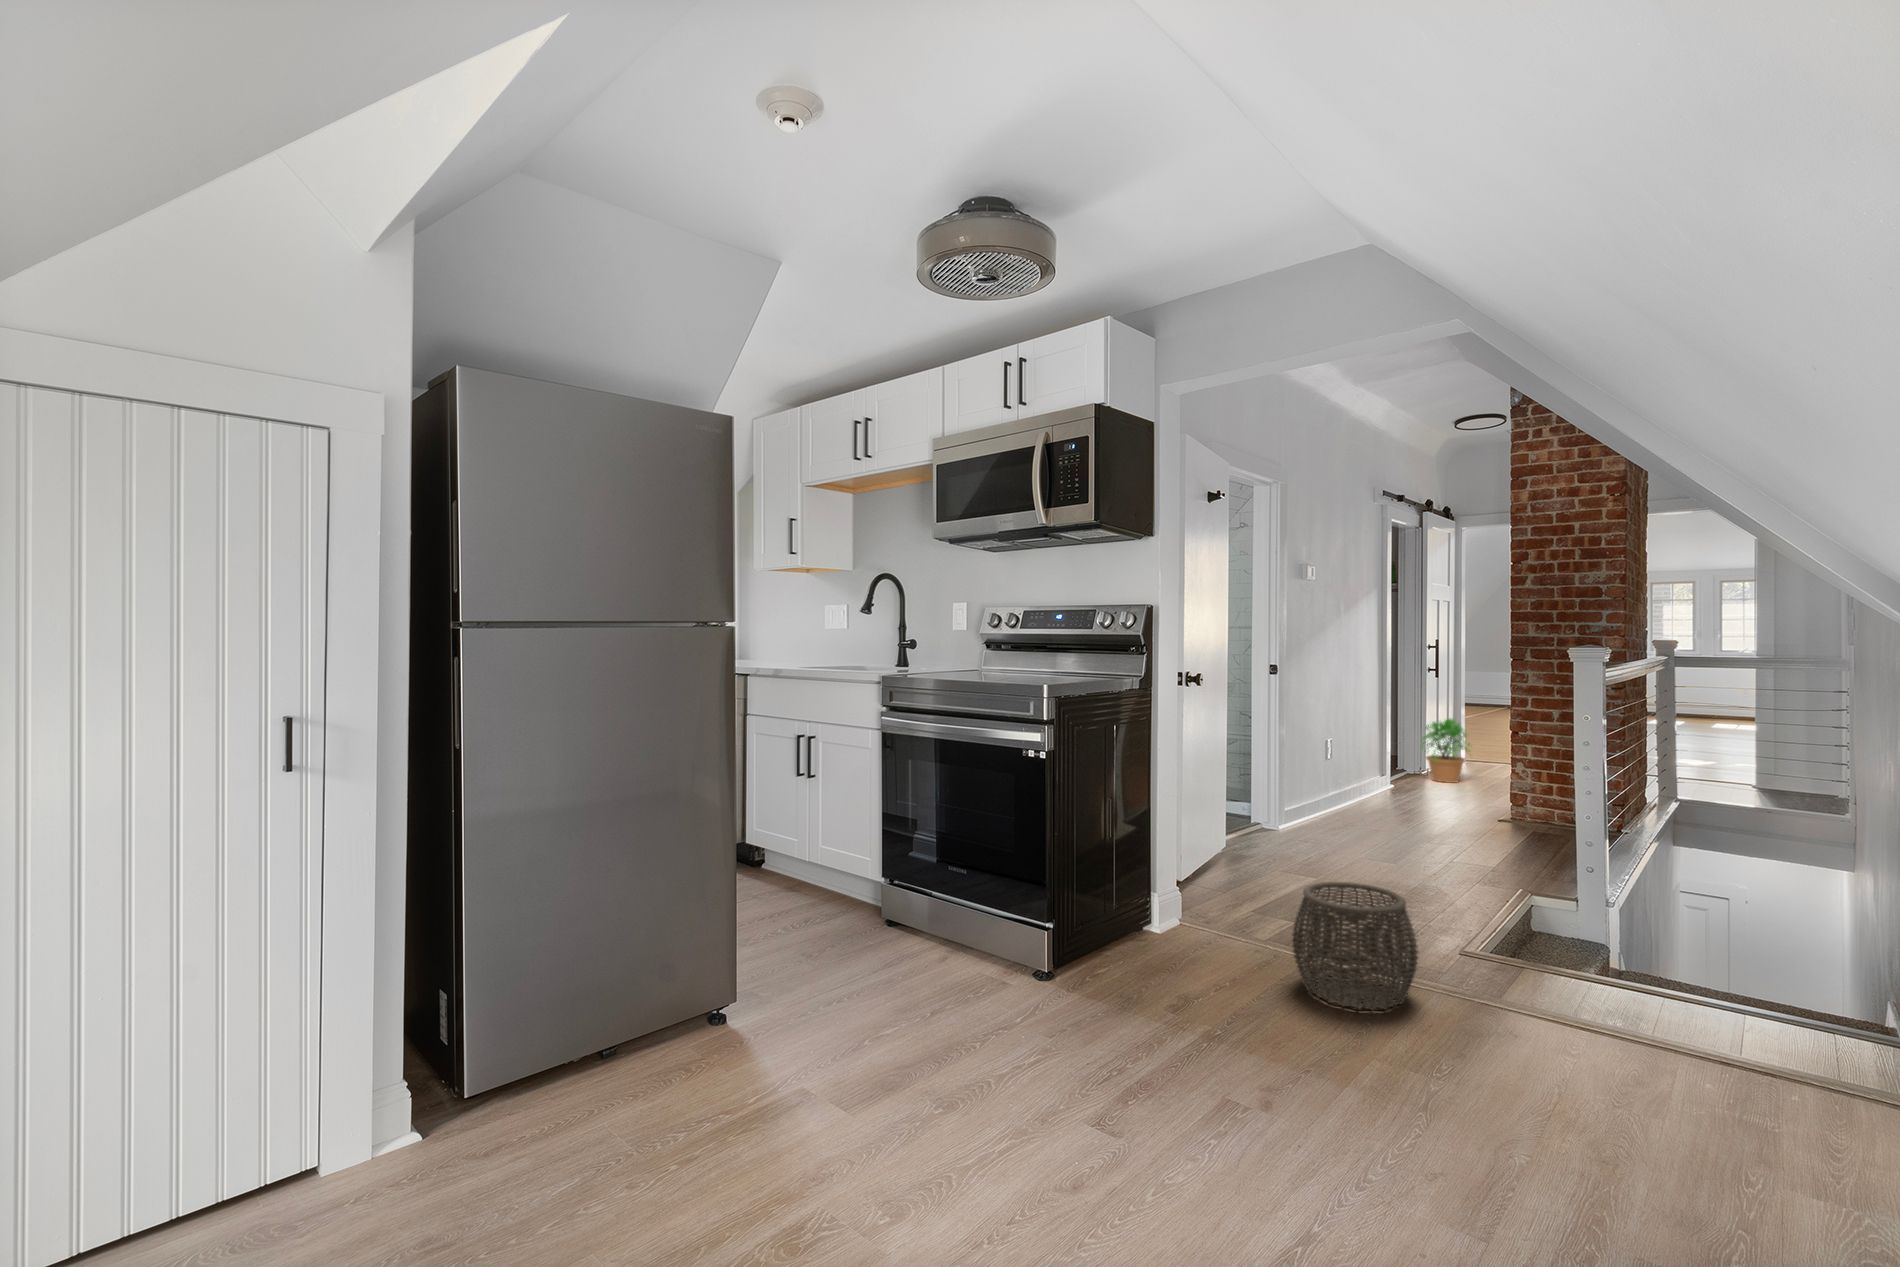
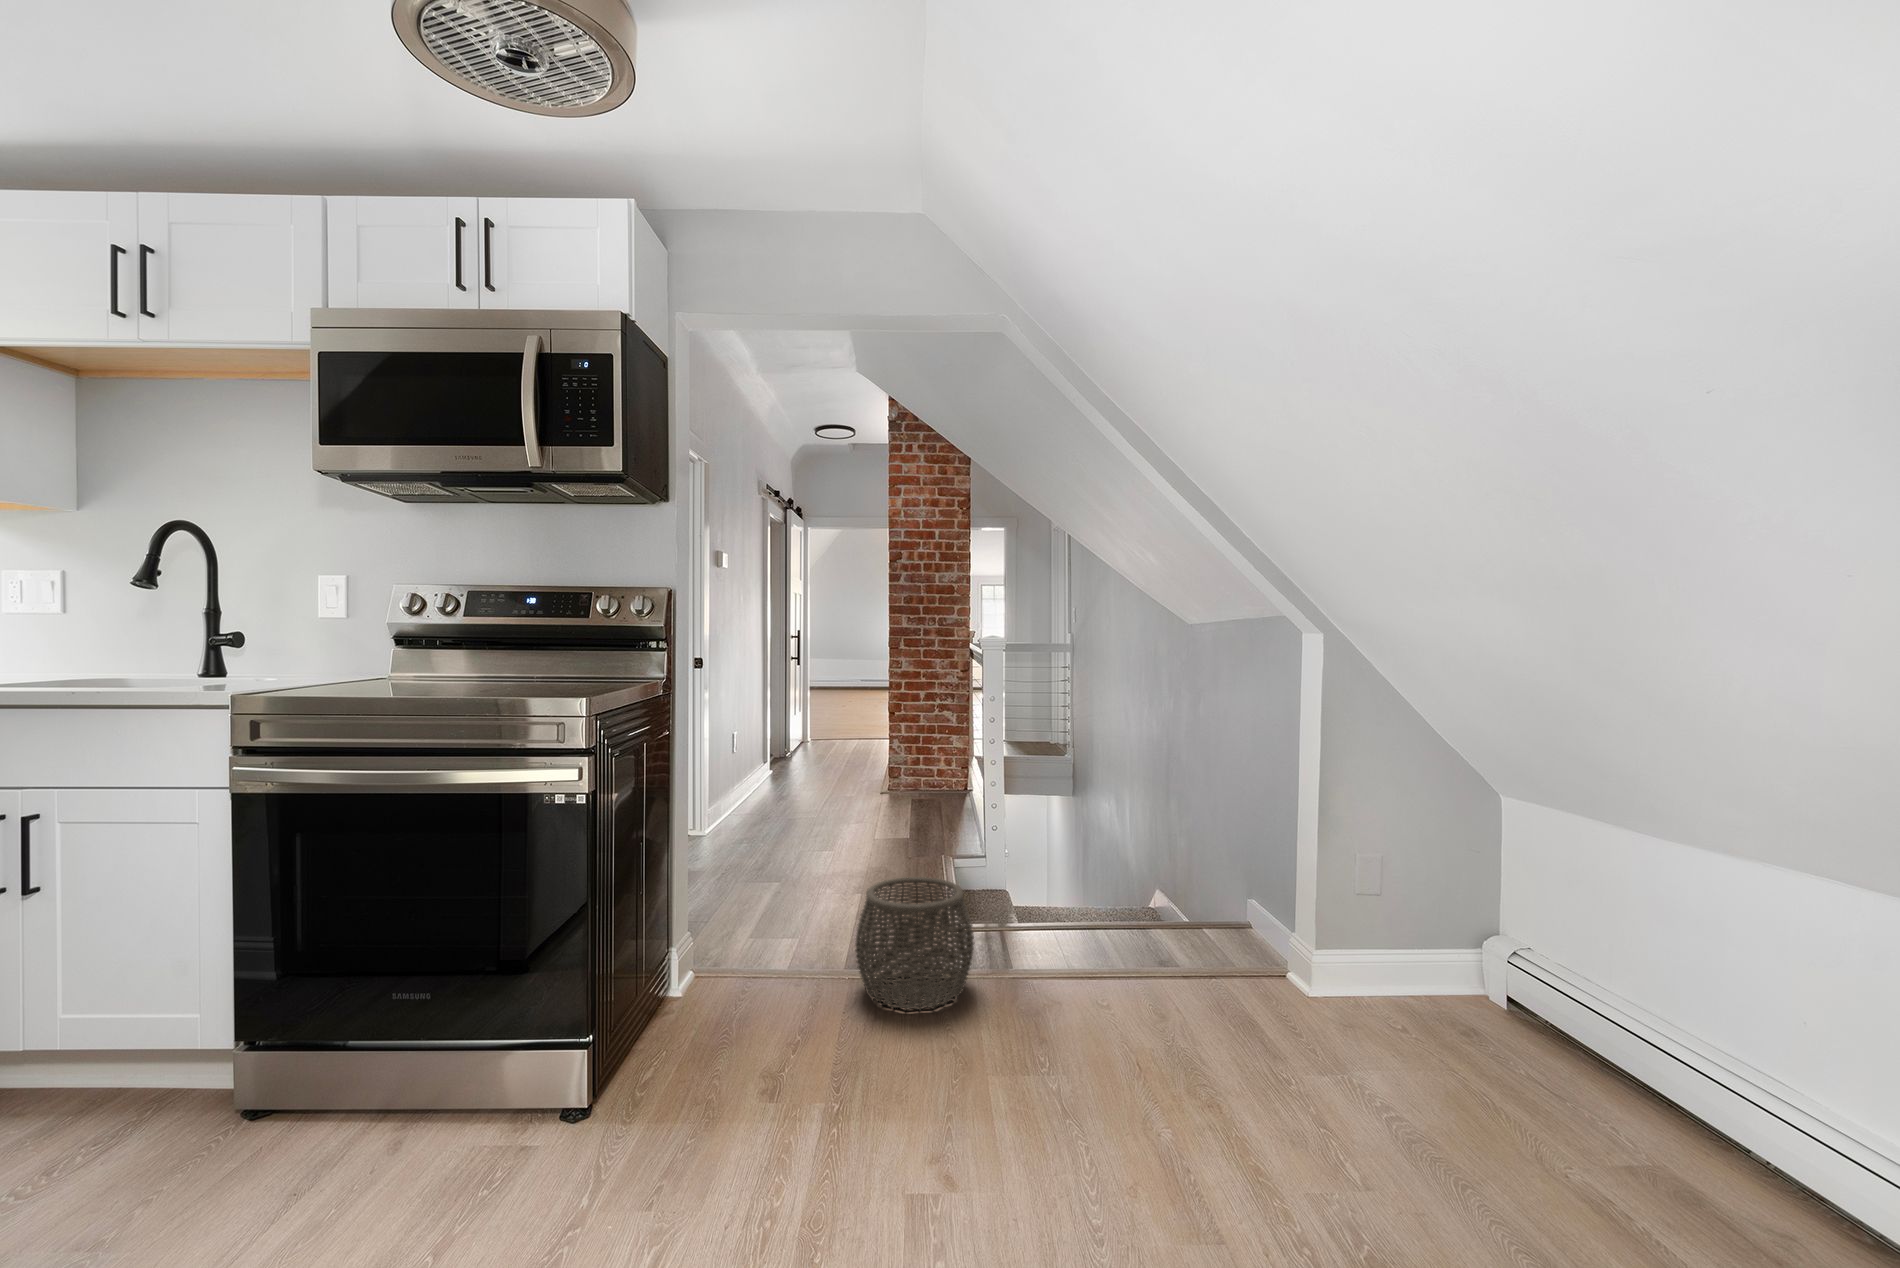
potted plant: present [1421,718,1470,783] -> none [790,702,835,763]

